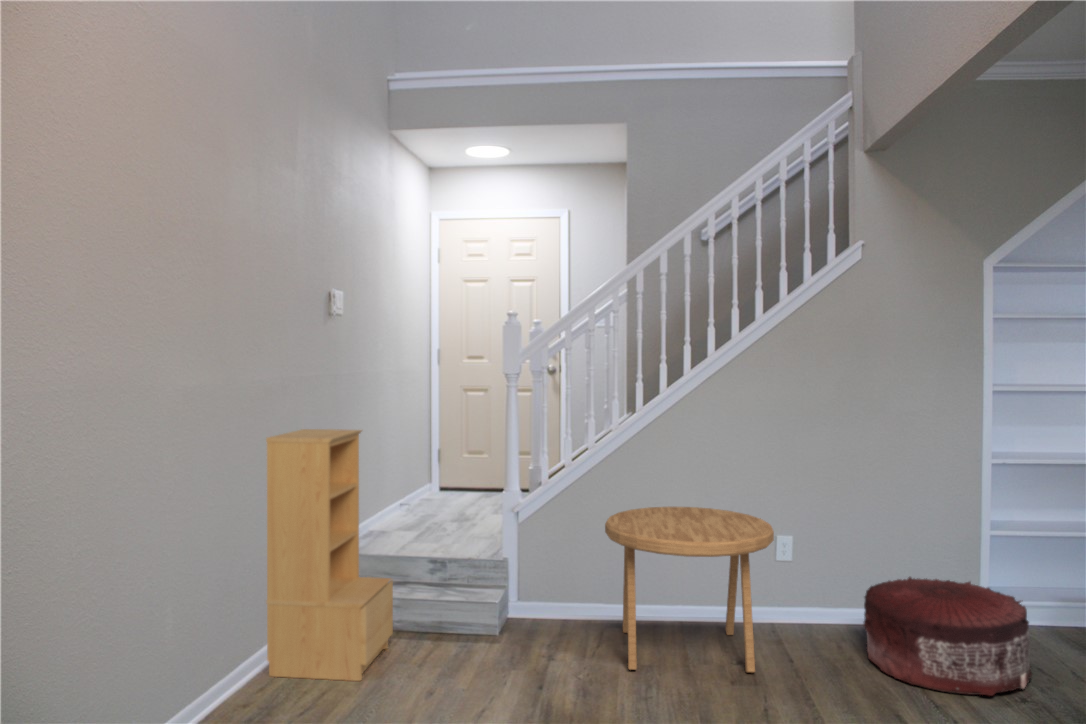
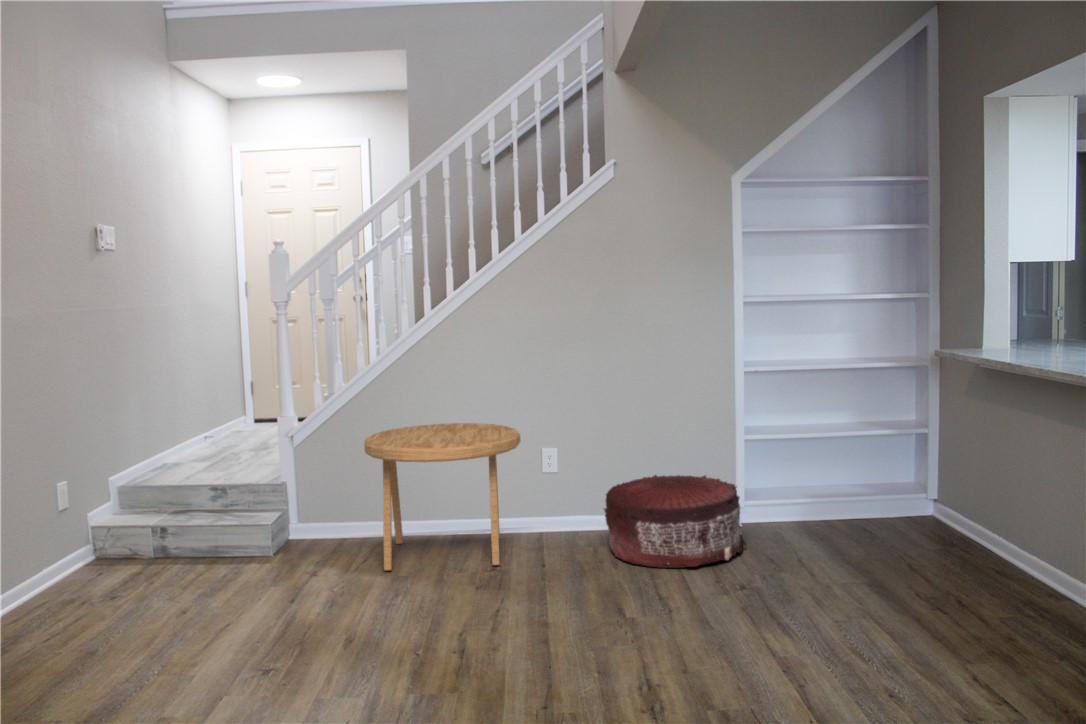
bookshelf: present [266,429,393,681] -> none [13,362,164,599]

